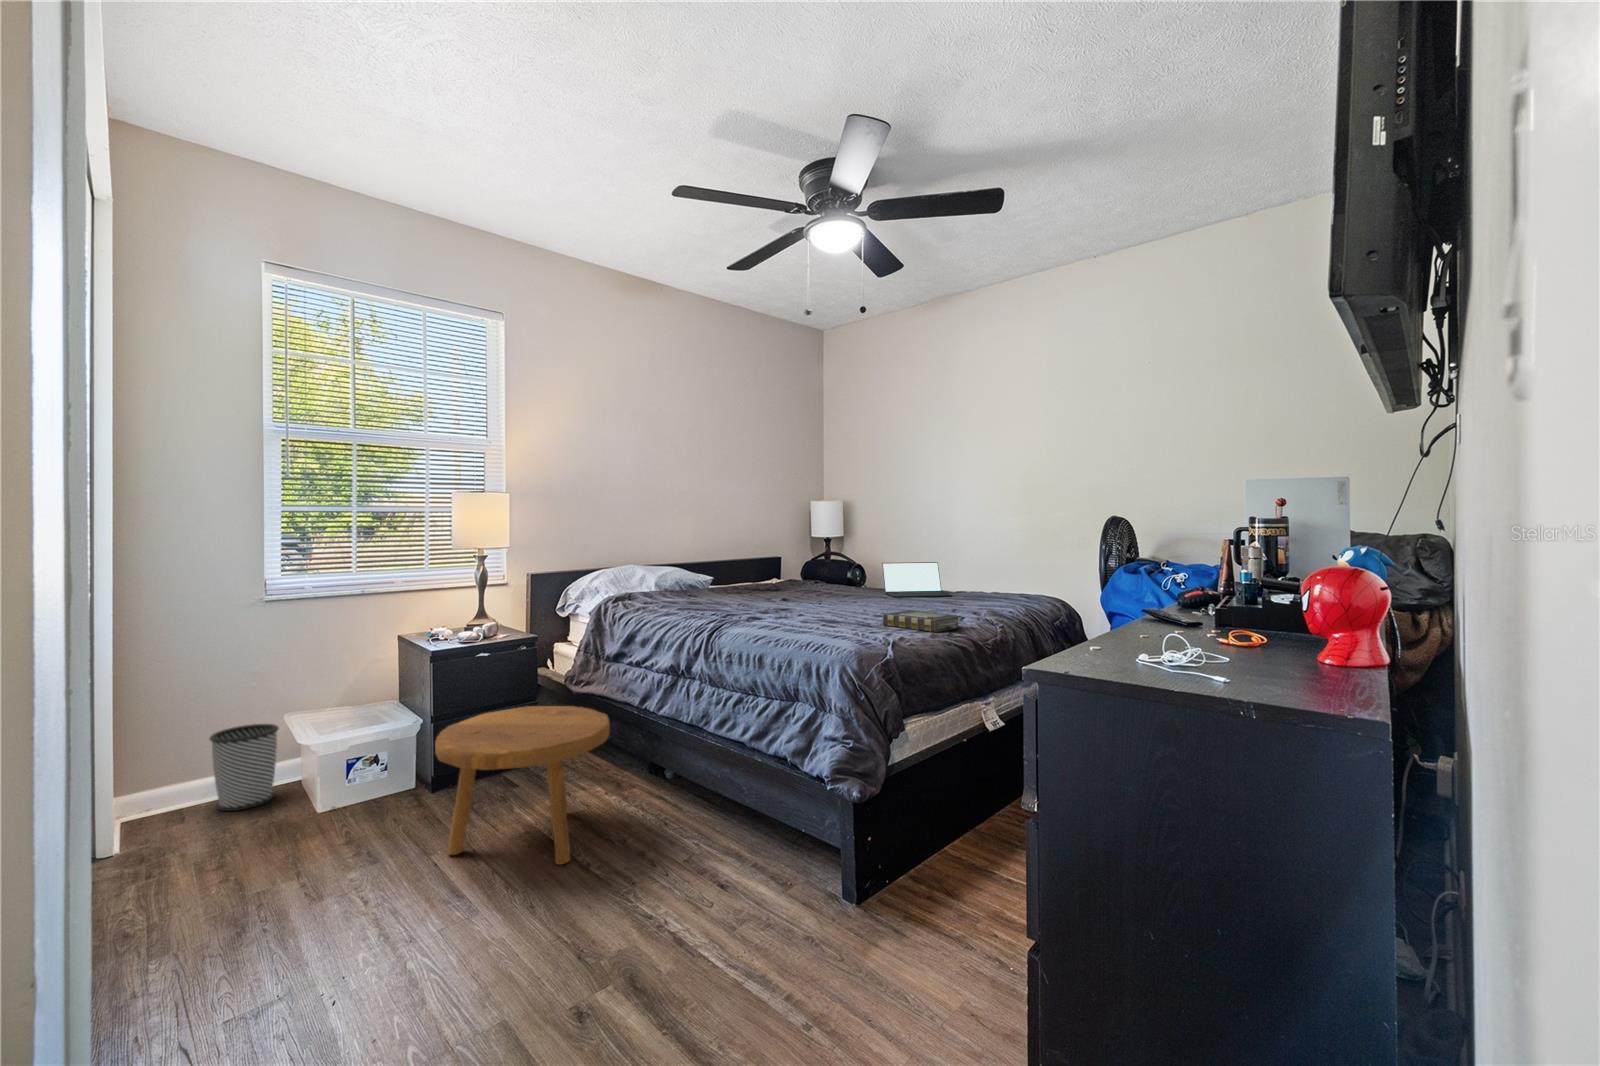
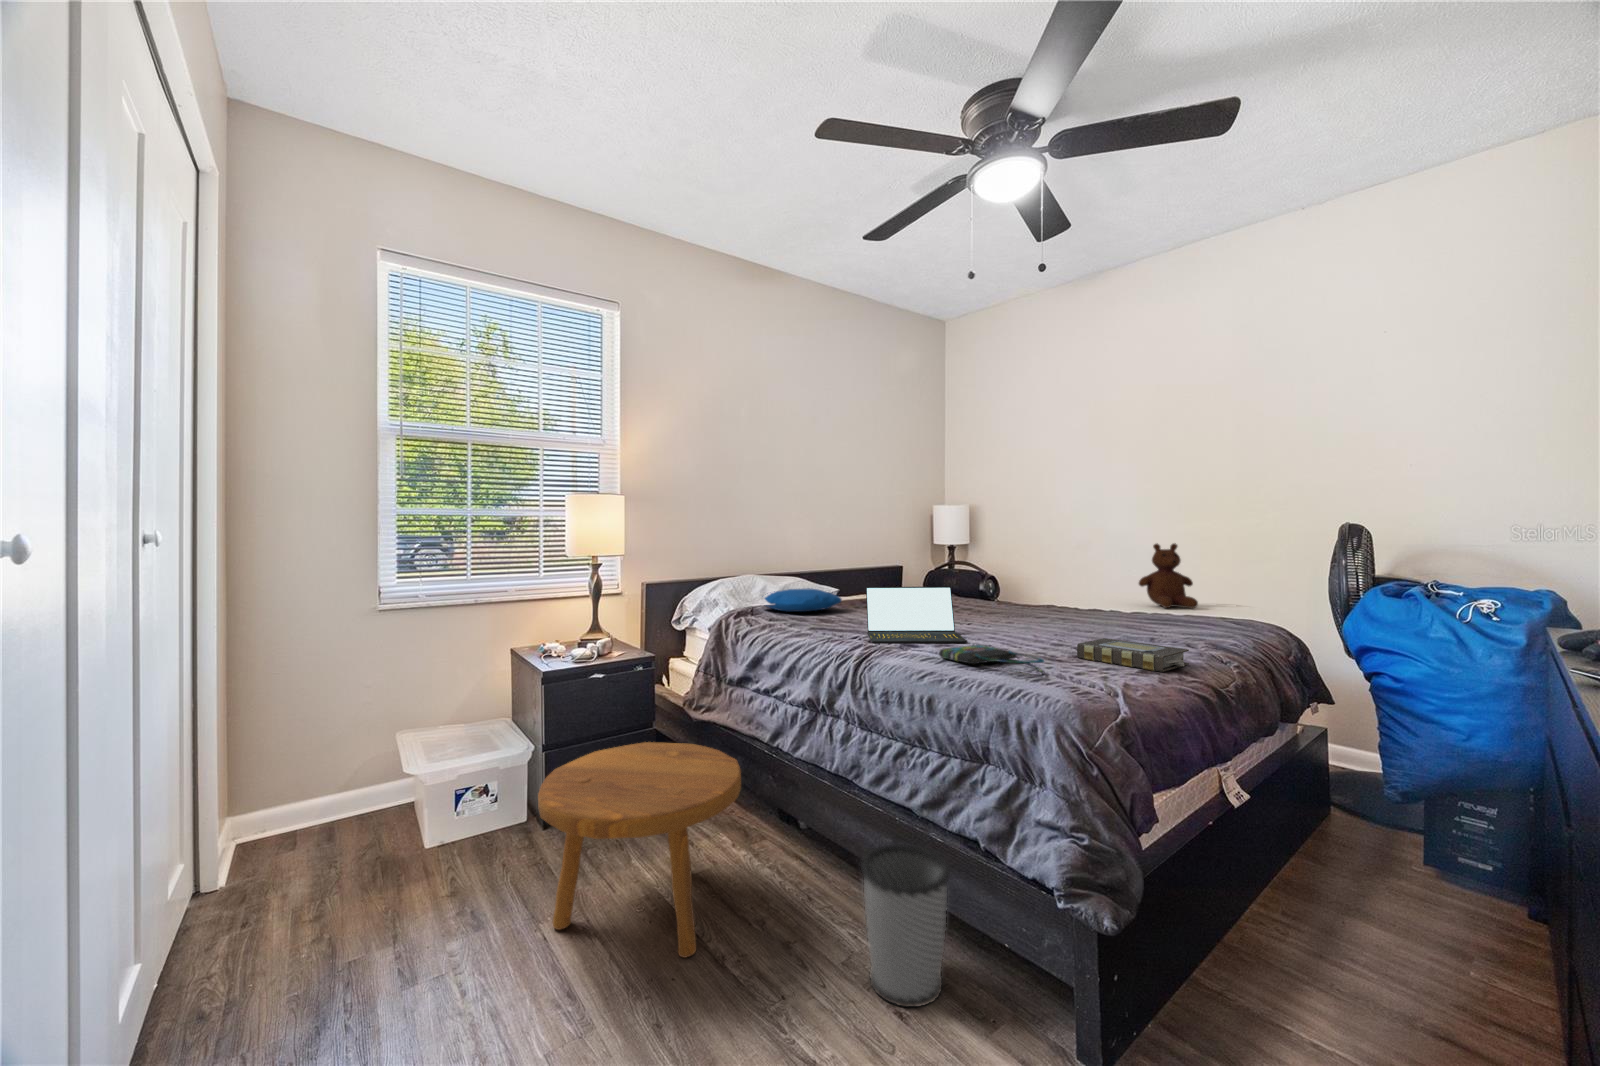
teddy bear: none [977,535,1022,591] -> present [1139,543,1198,608]
laptop: present [882,562,952,597] -> present [866,586,967,643]
pillow: none [636,577,715,598] -> present [765,588,842,612]
tote bag: none [775,617,847,637] -> present [939,645,1044,677]
wastebasket: present [210,724,279,811] -> present [861,844,950,1007]

